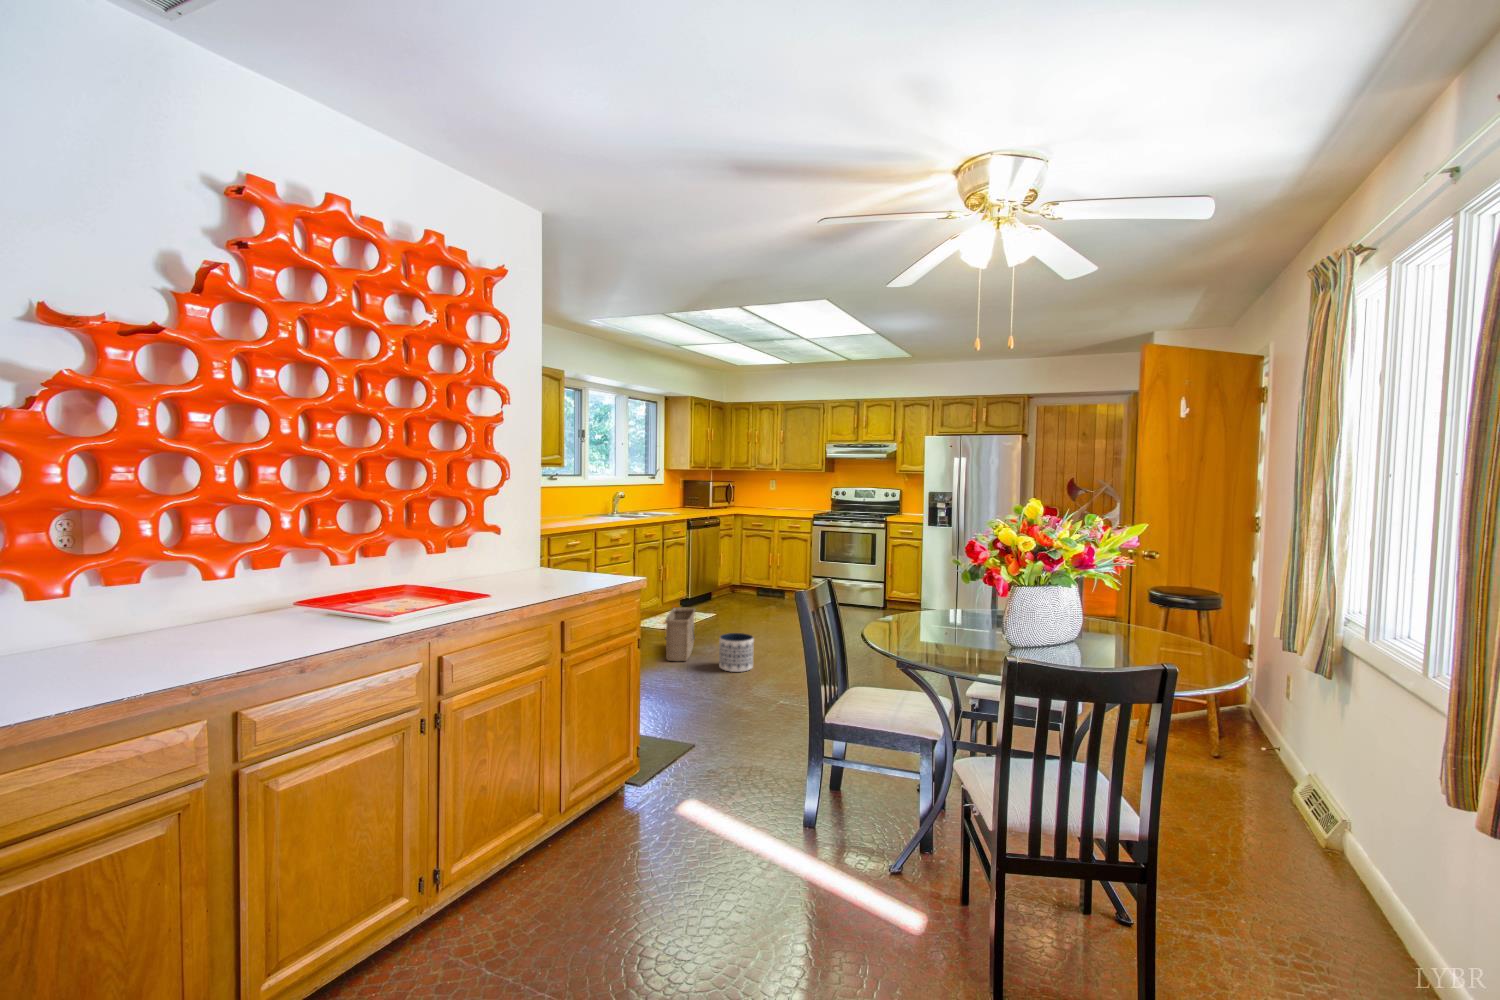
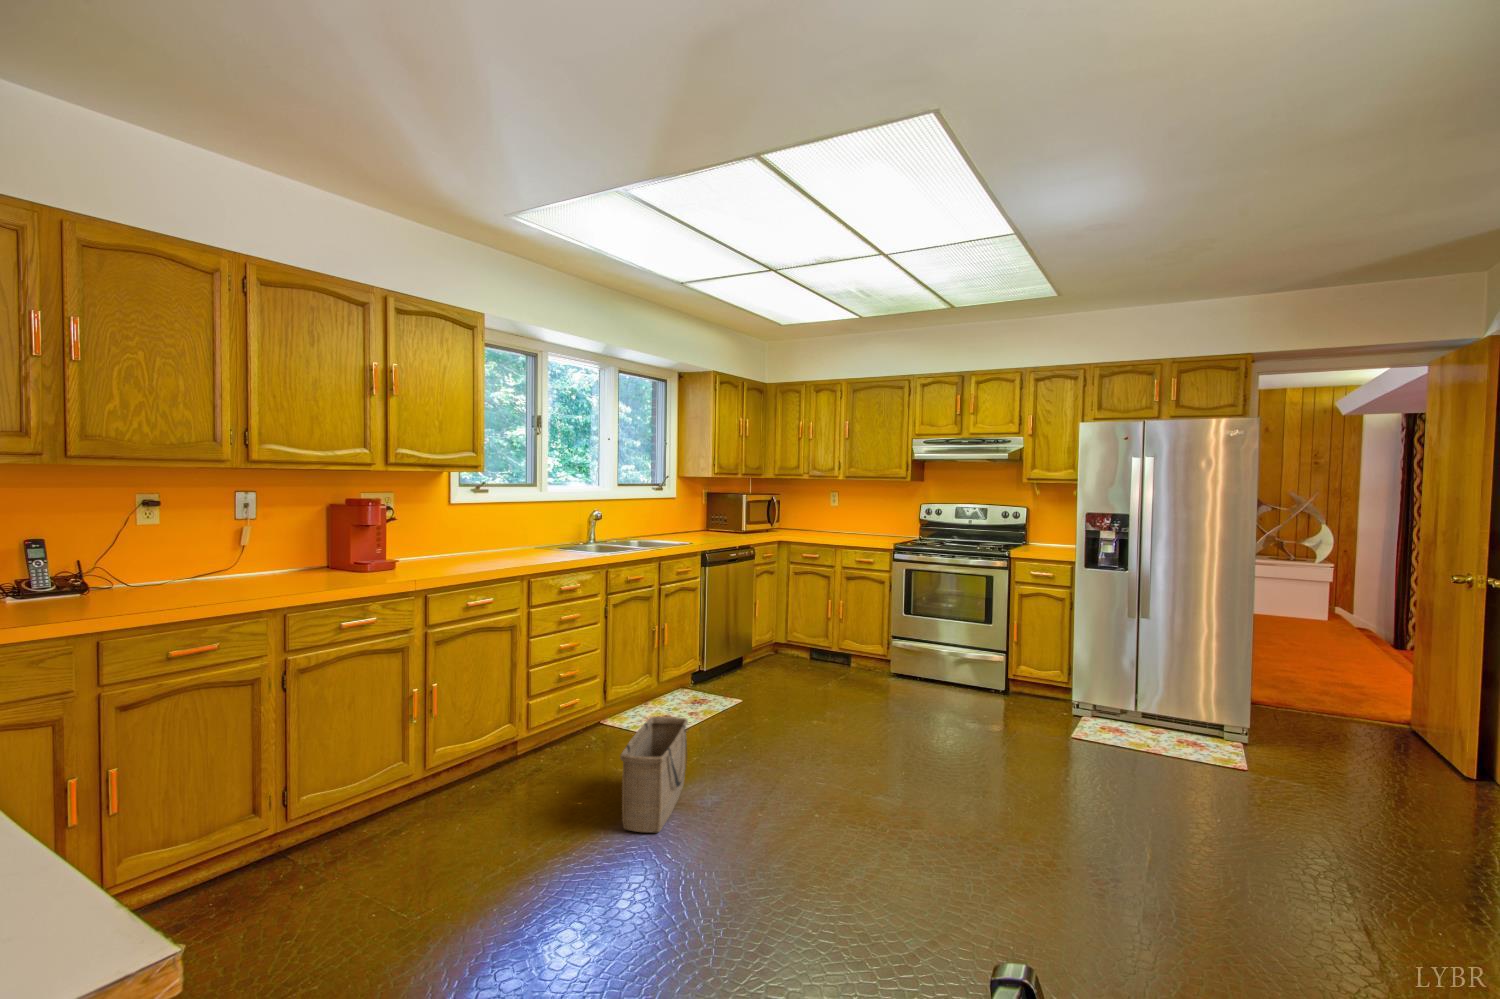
planter: present [719,633,754,672] -> none [716,785,783,874]

